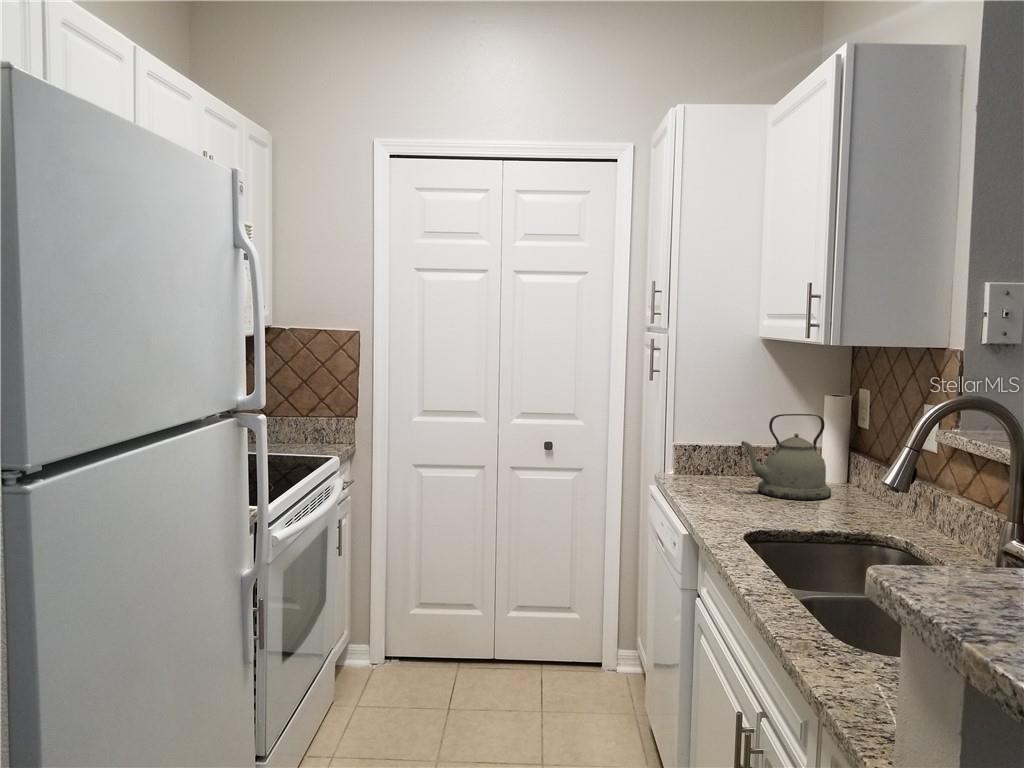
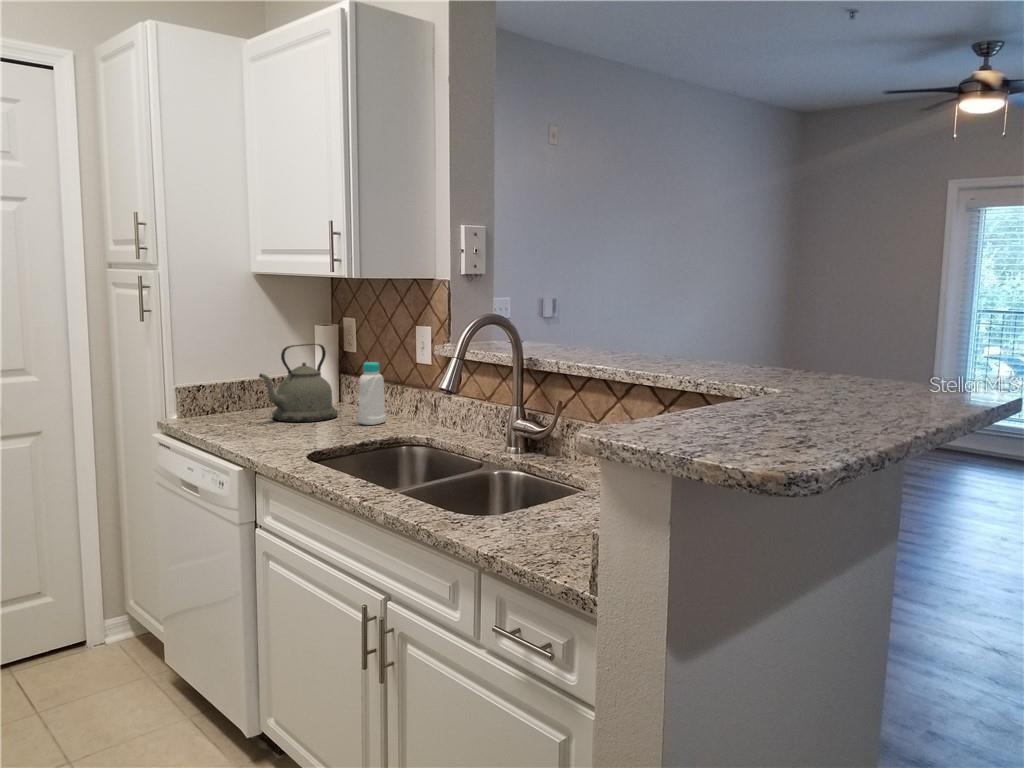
bottle: none [841,441,878,515] -> present [358,362,386,425]

